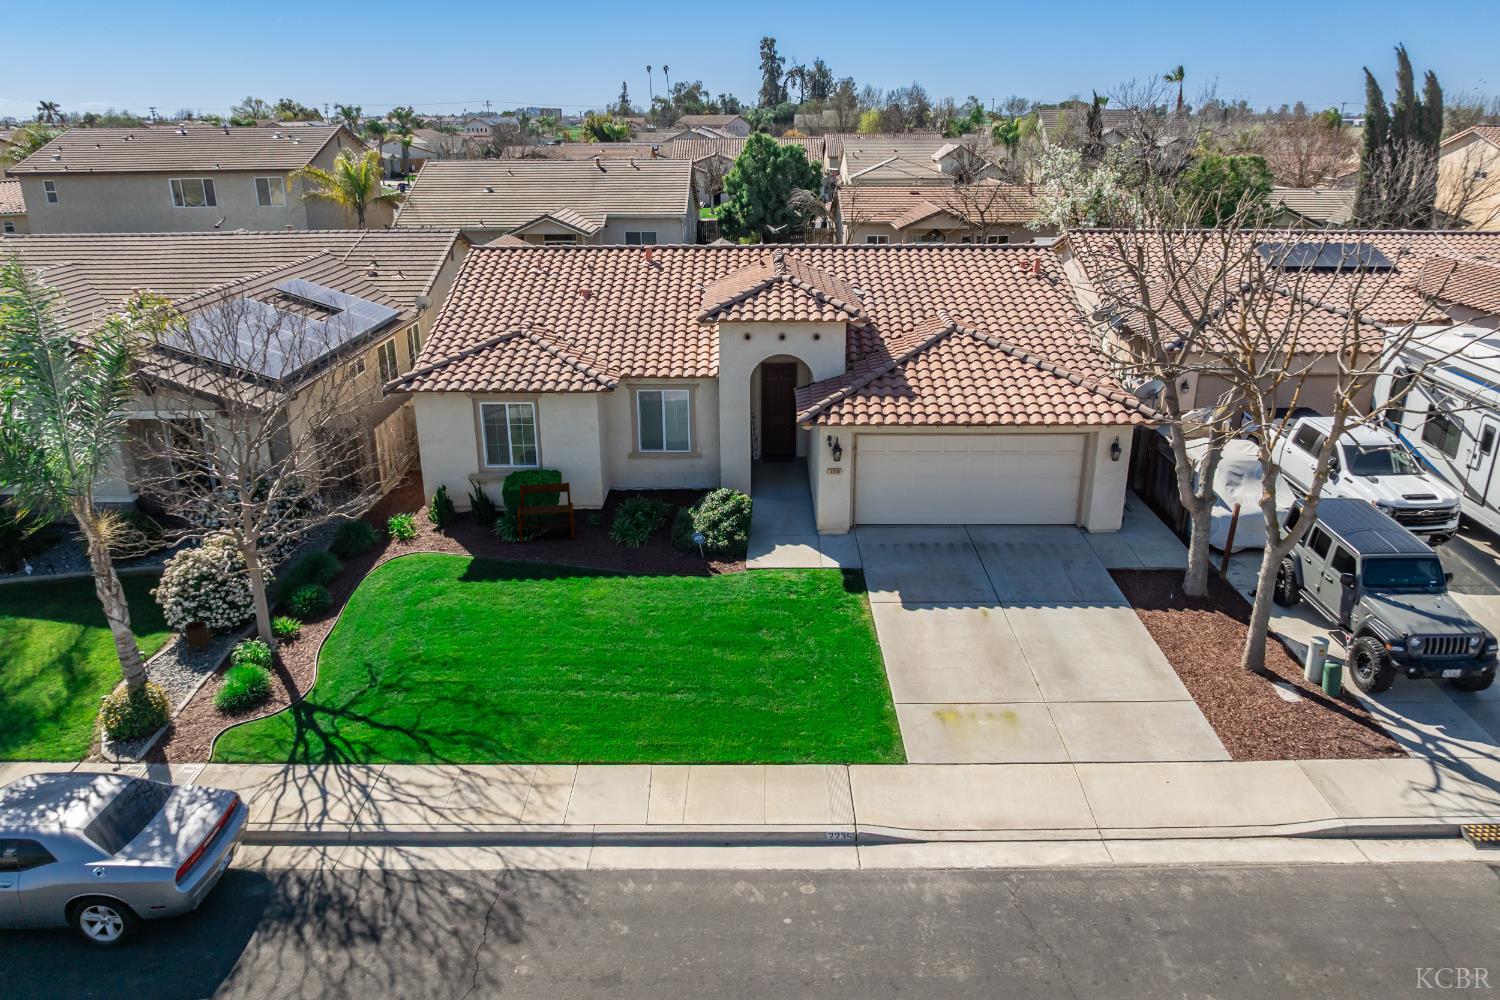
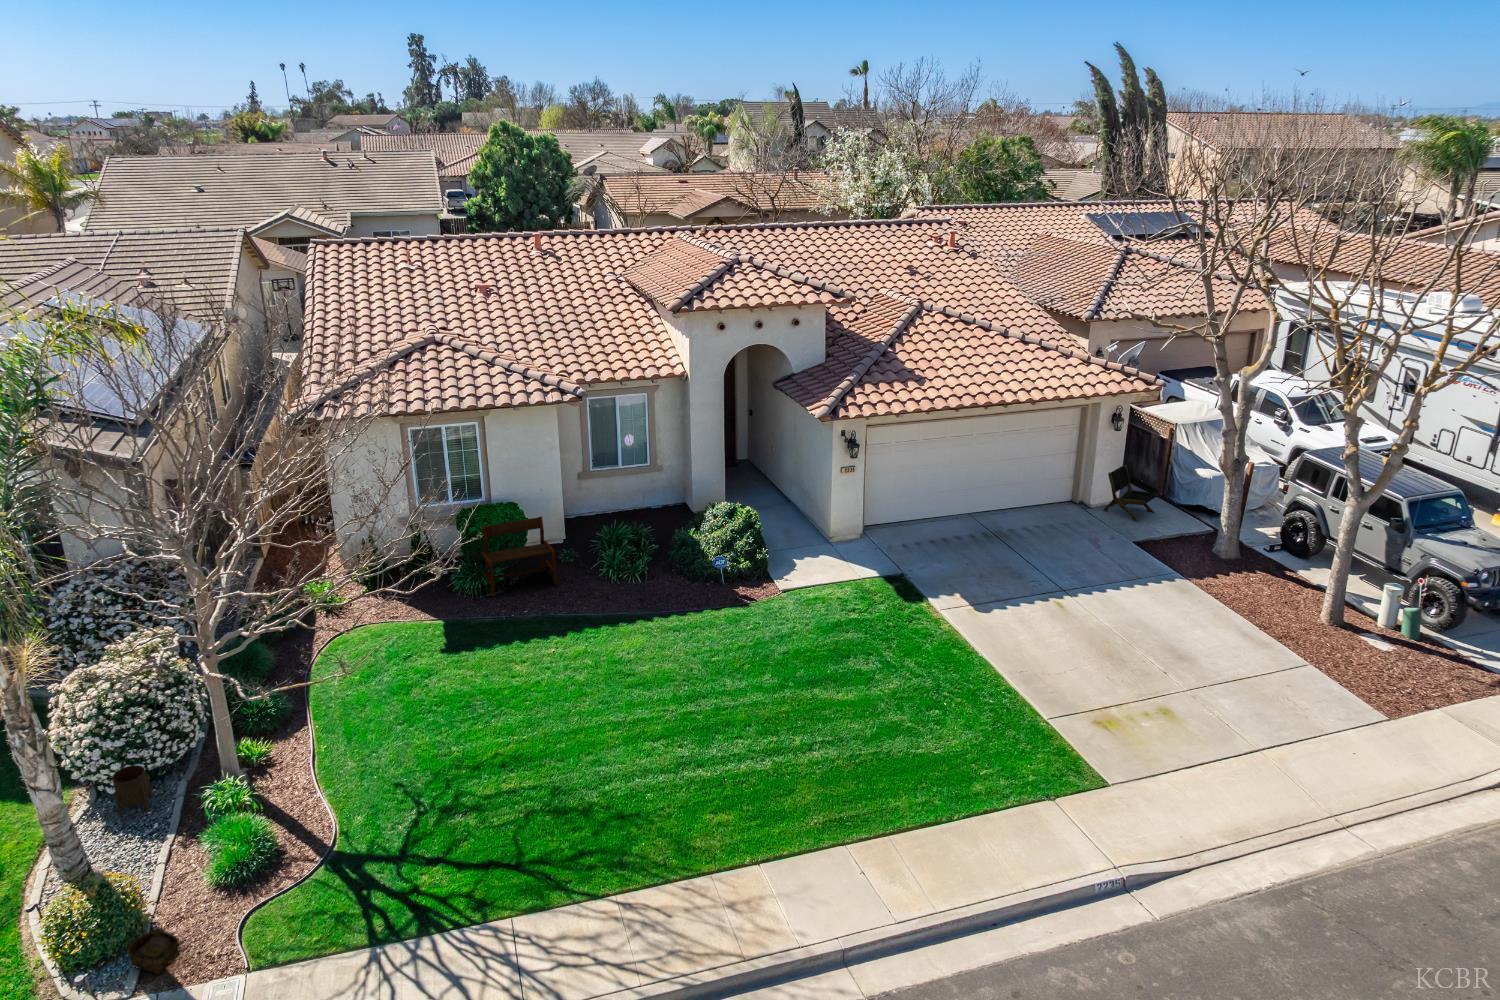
lounge chair: none [1101,494,1155,550] -> present [1103,465,1157,521]
woven basket: none [139,723,174,754] -> present [128,931,180,975]

